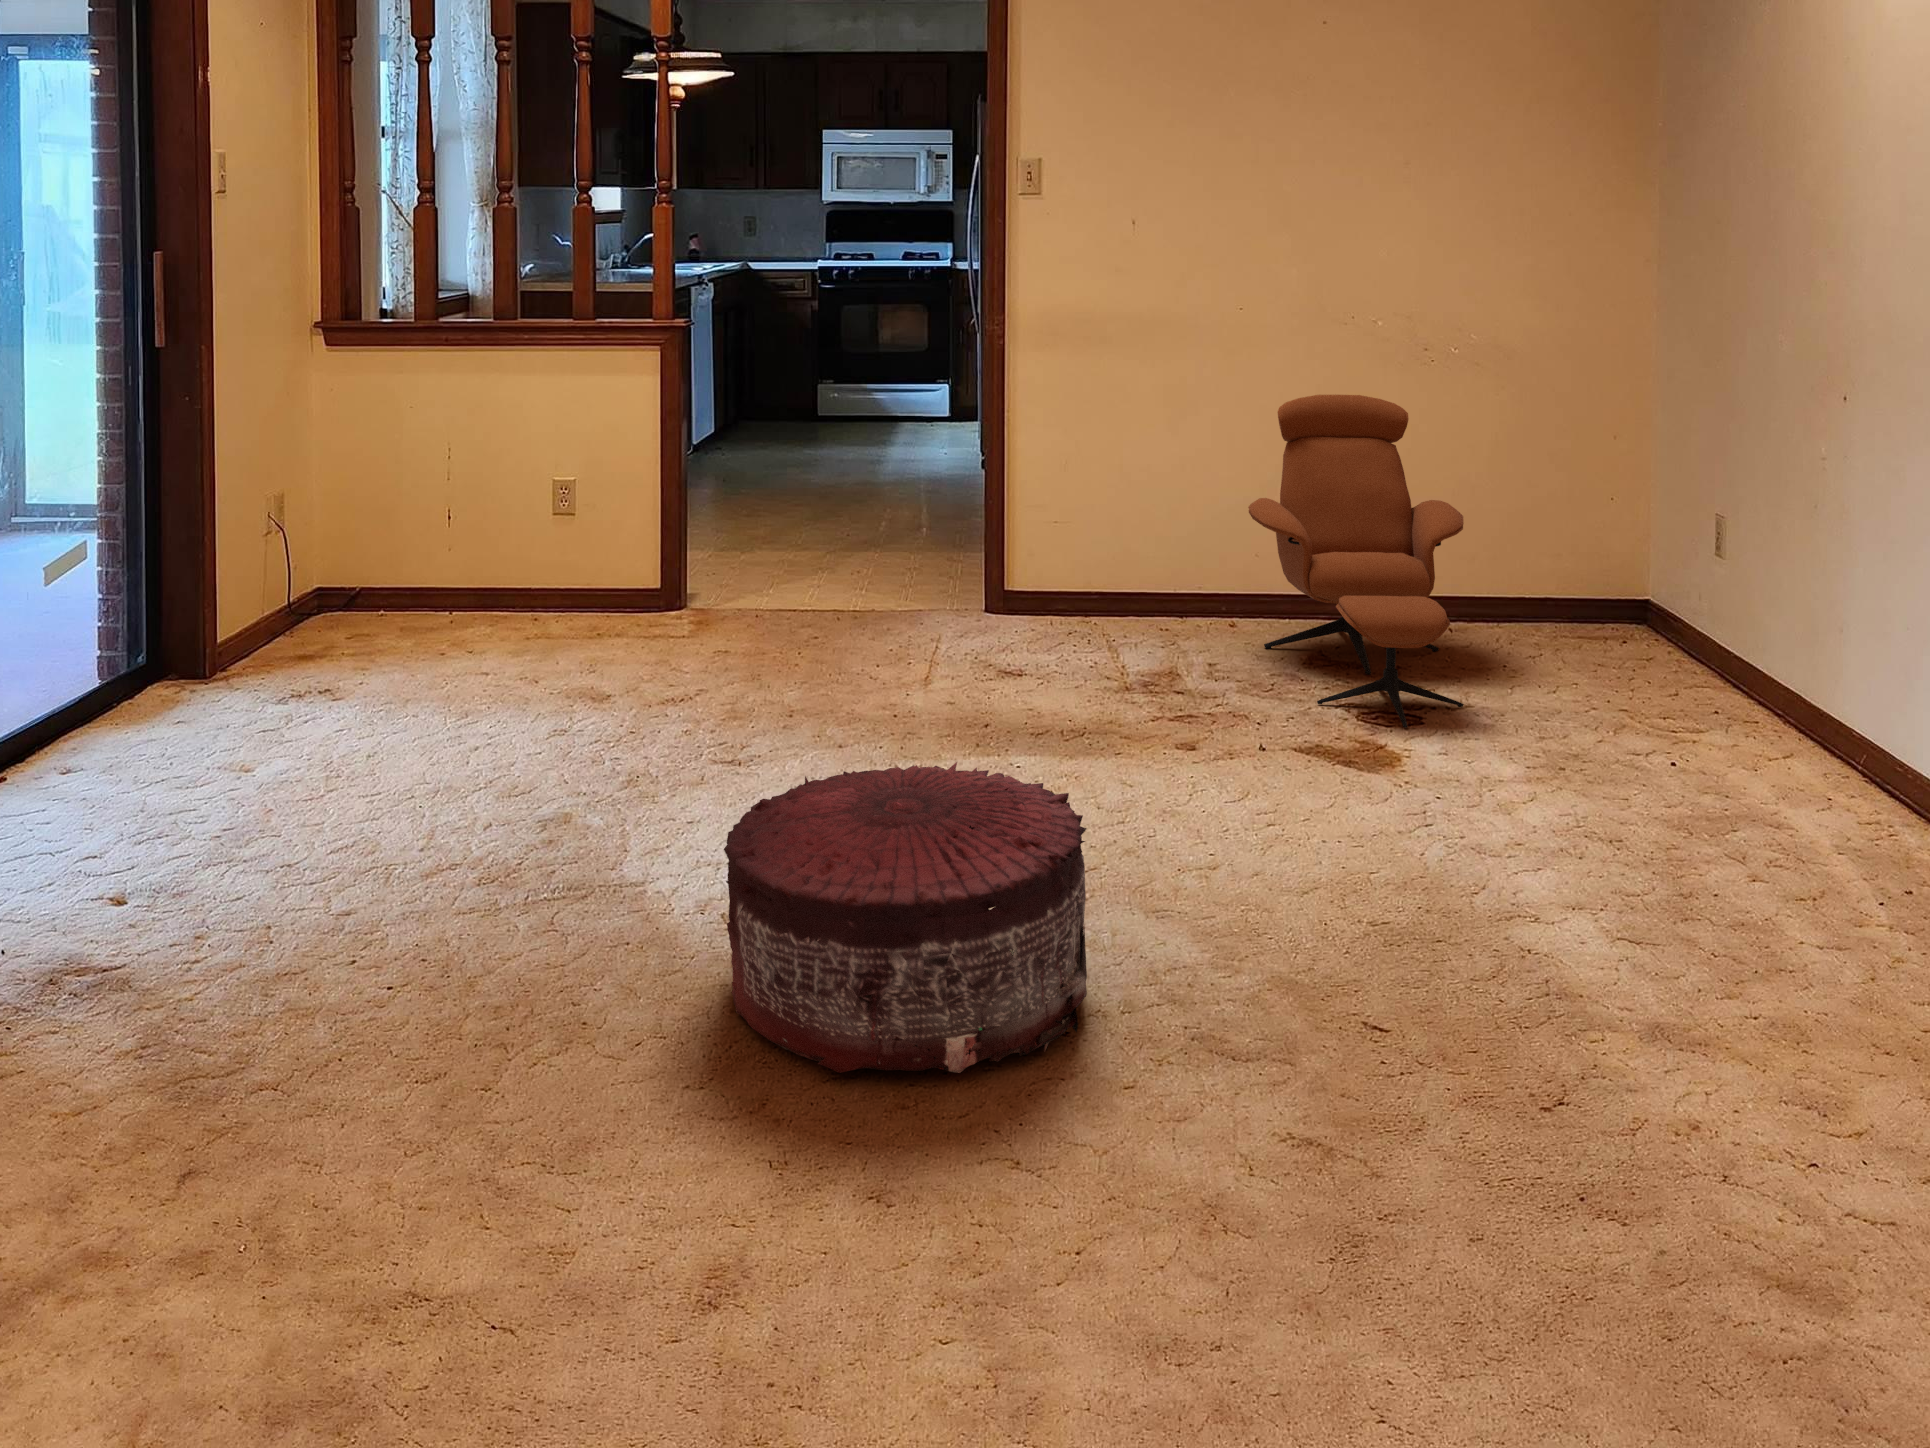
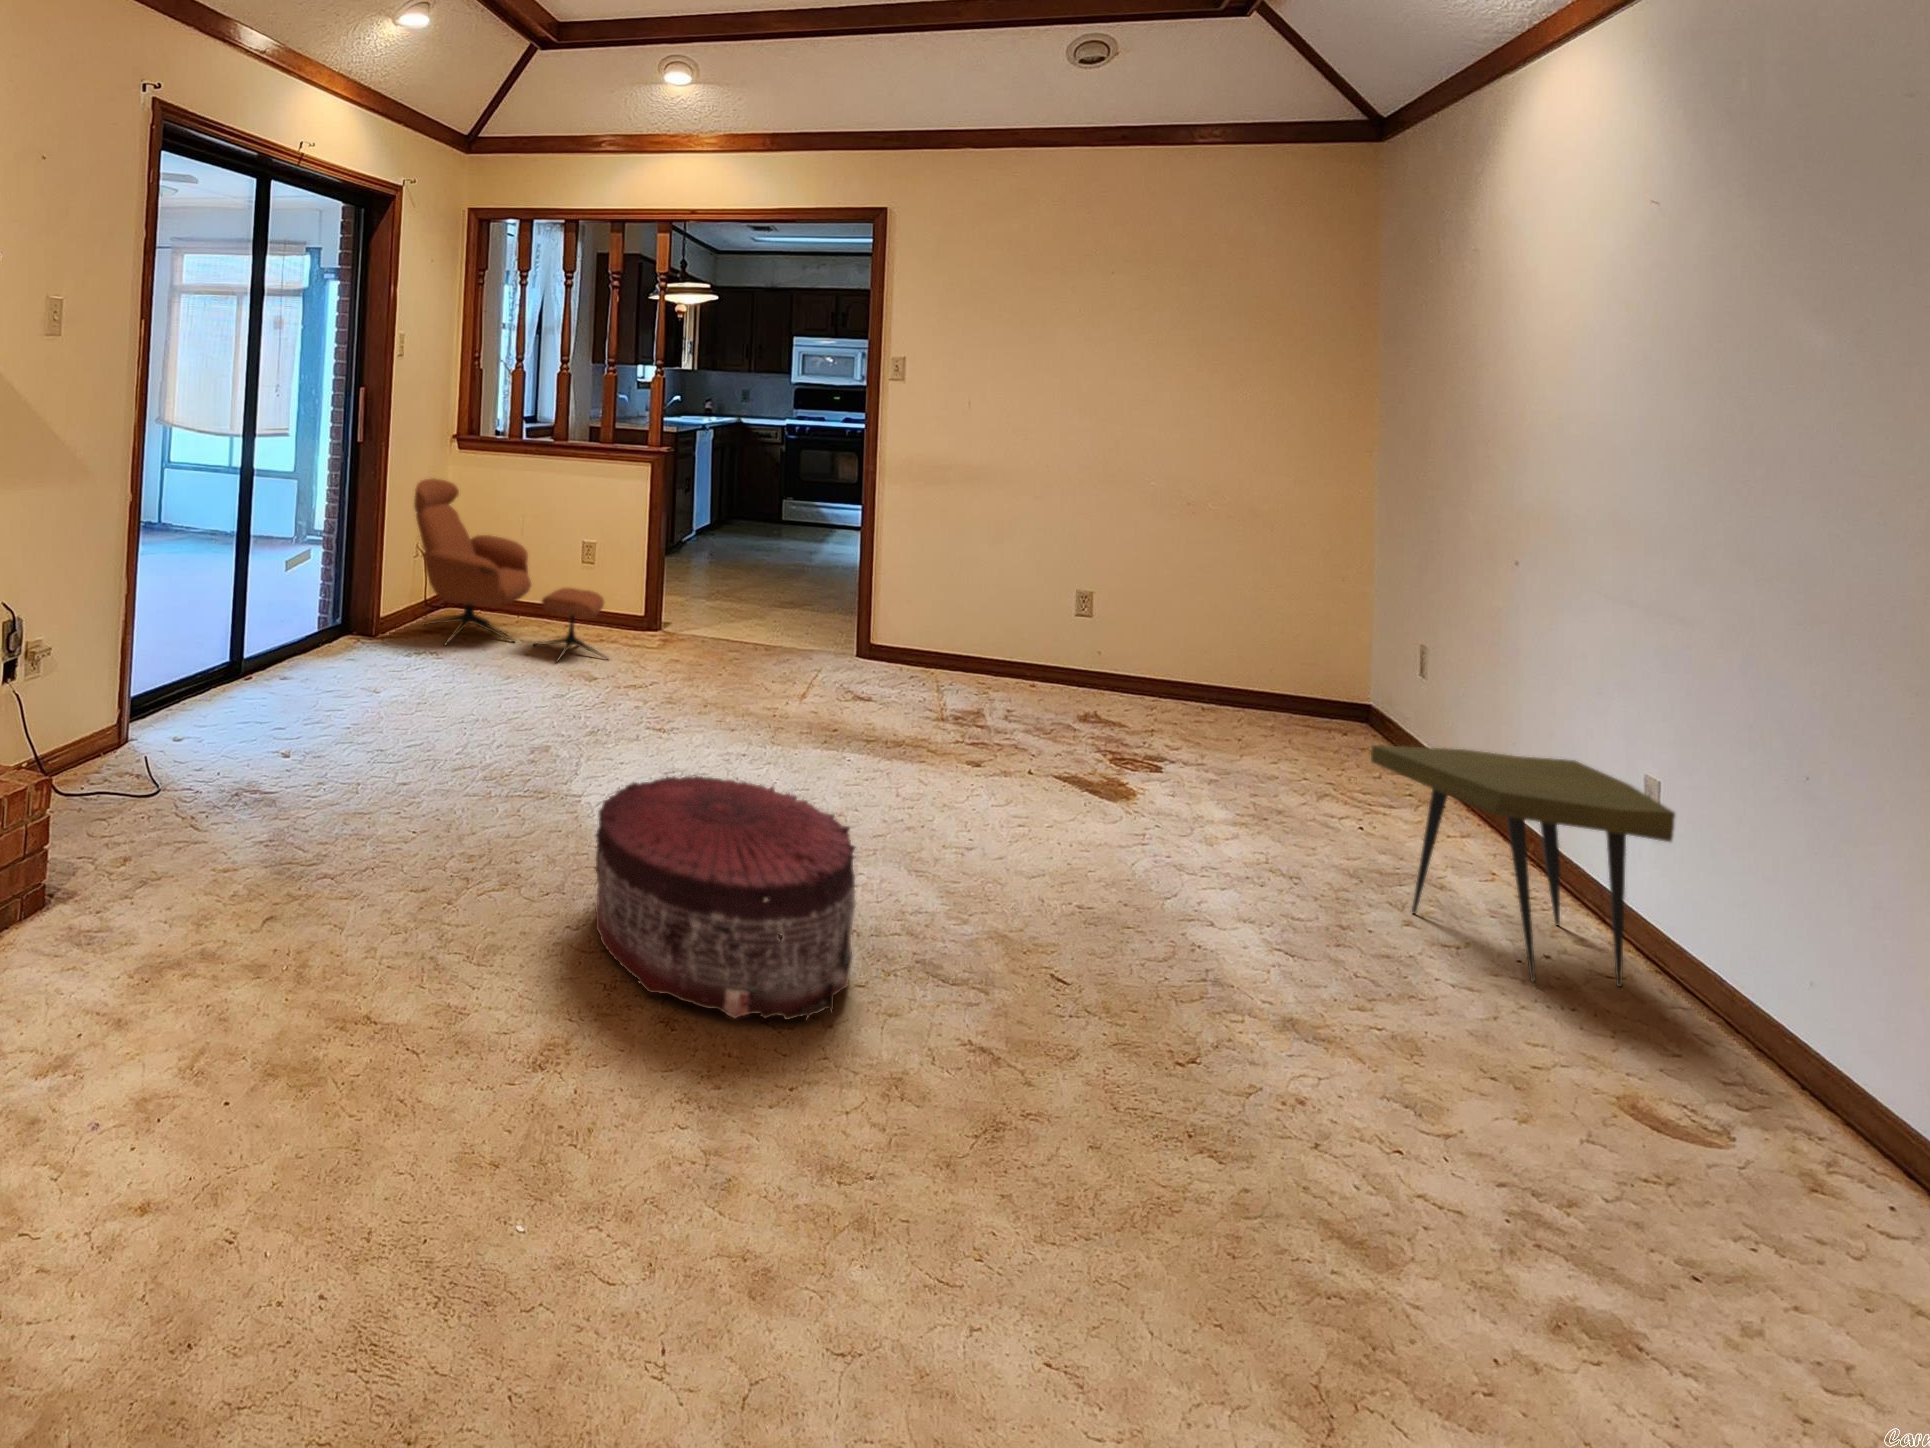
lounge chair: present [1248,395,1464,728] -> present [414,479,607,660]
side table: none [1591,564,1873,805] -> present [1371,745,1675,987]

